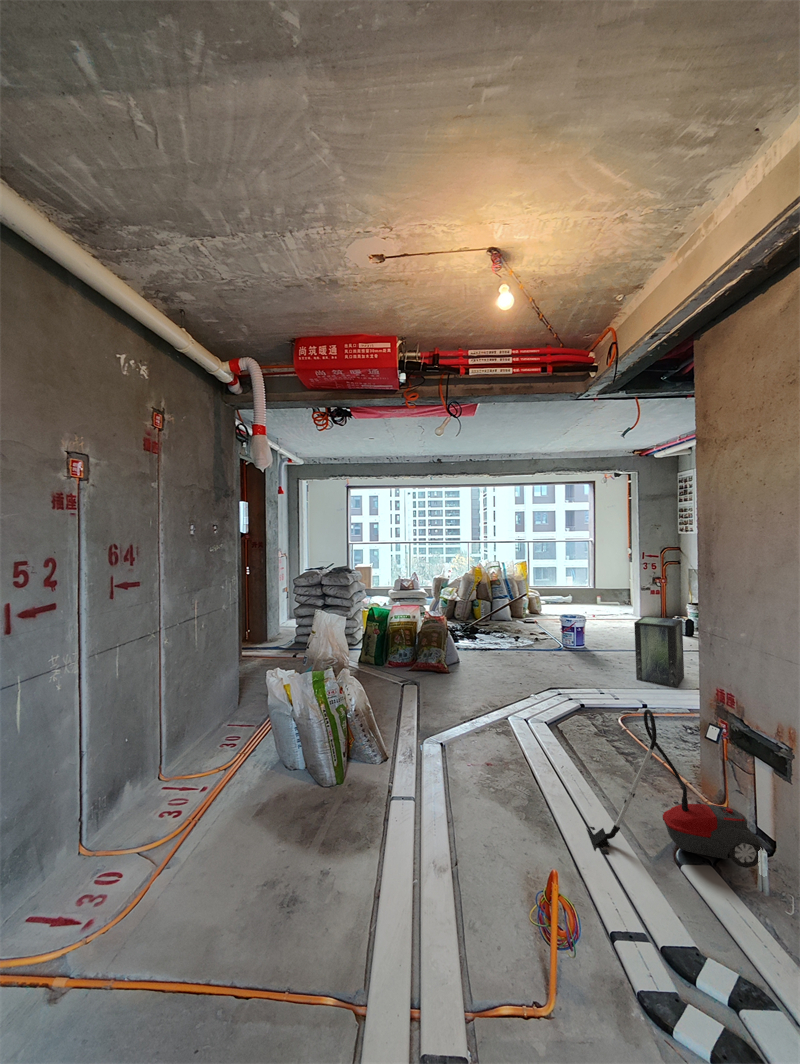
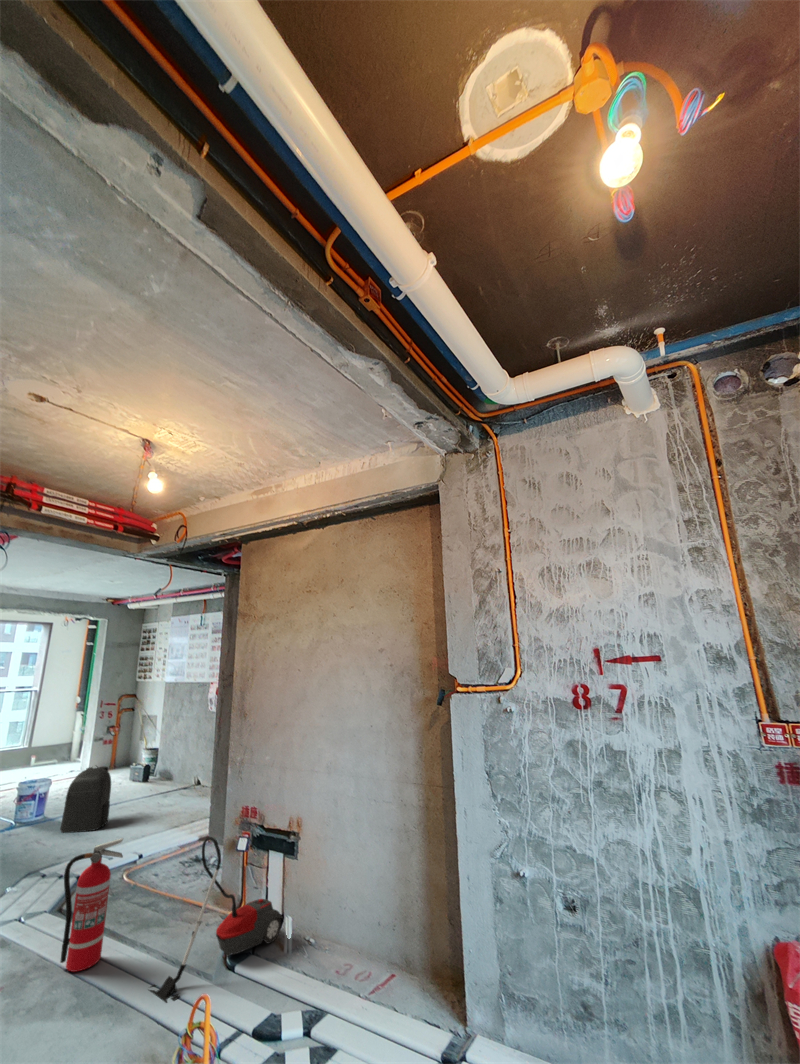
backpack: none [594,611,636,669] -> present [60,767,111,833]
storage box: present [634,617,684,687] -> none [115,762,163,838]
fire extinguisher: none [525,680,570,780] -> present [61,838,123,972]

